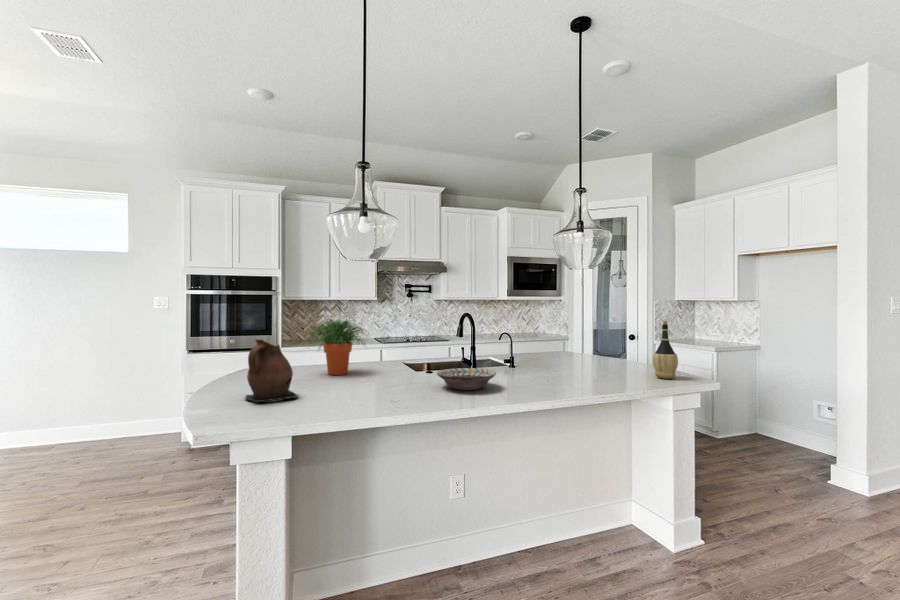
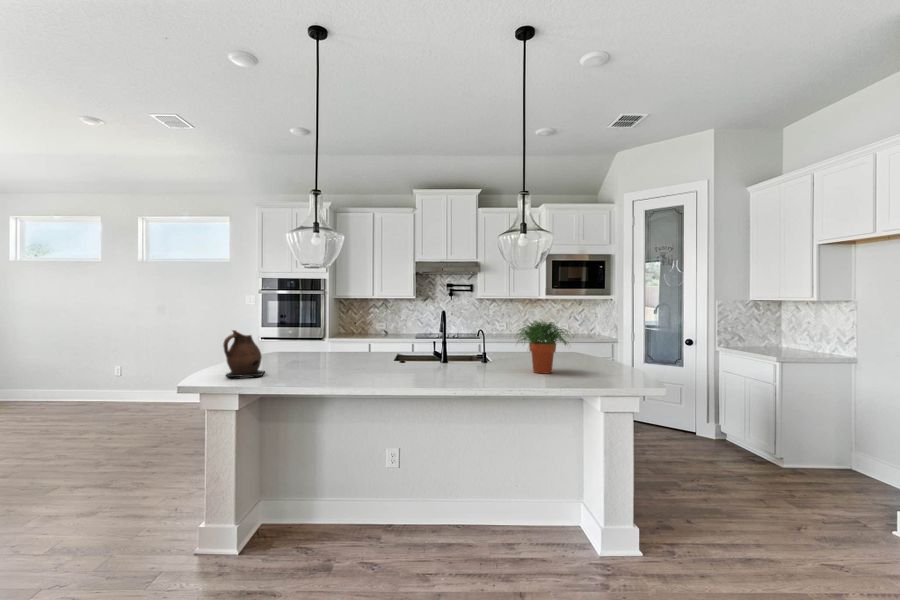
potted plant: present [311,320,370,375] -> present [519,321,568,373]
wine bottle: present [653,321,678,378] -> none [591,324,615,382]
decorative bowl: present [437,368,496,390] -> none [373,361,425,380]

